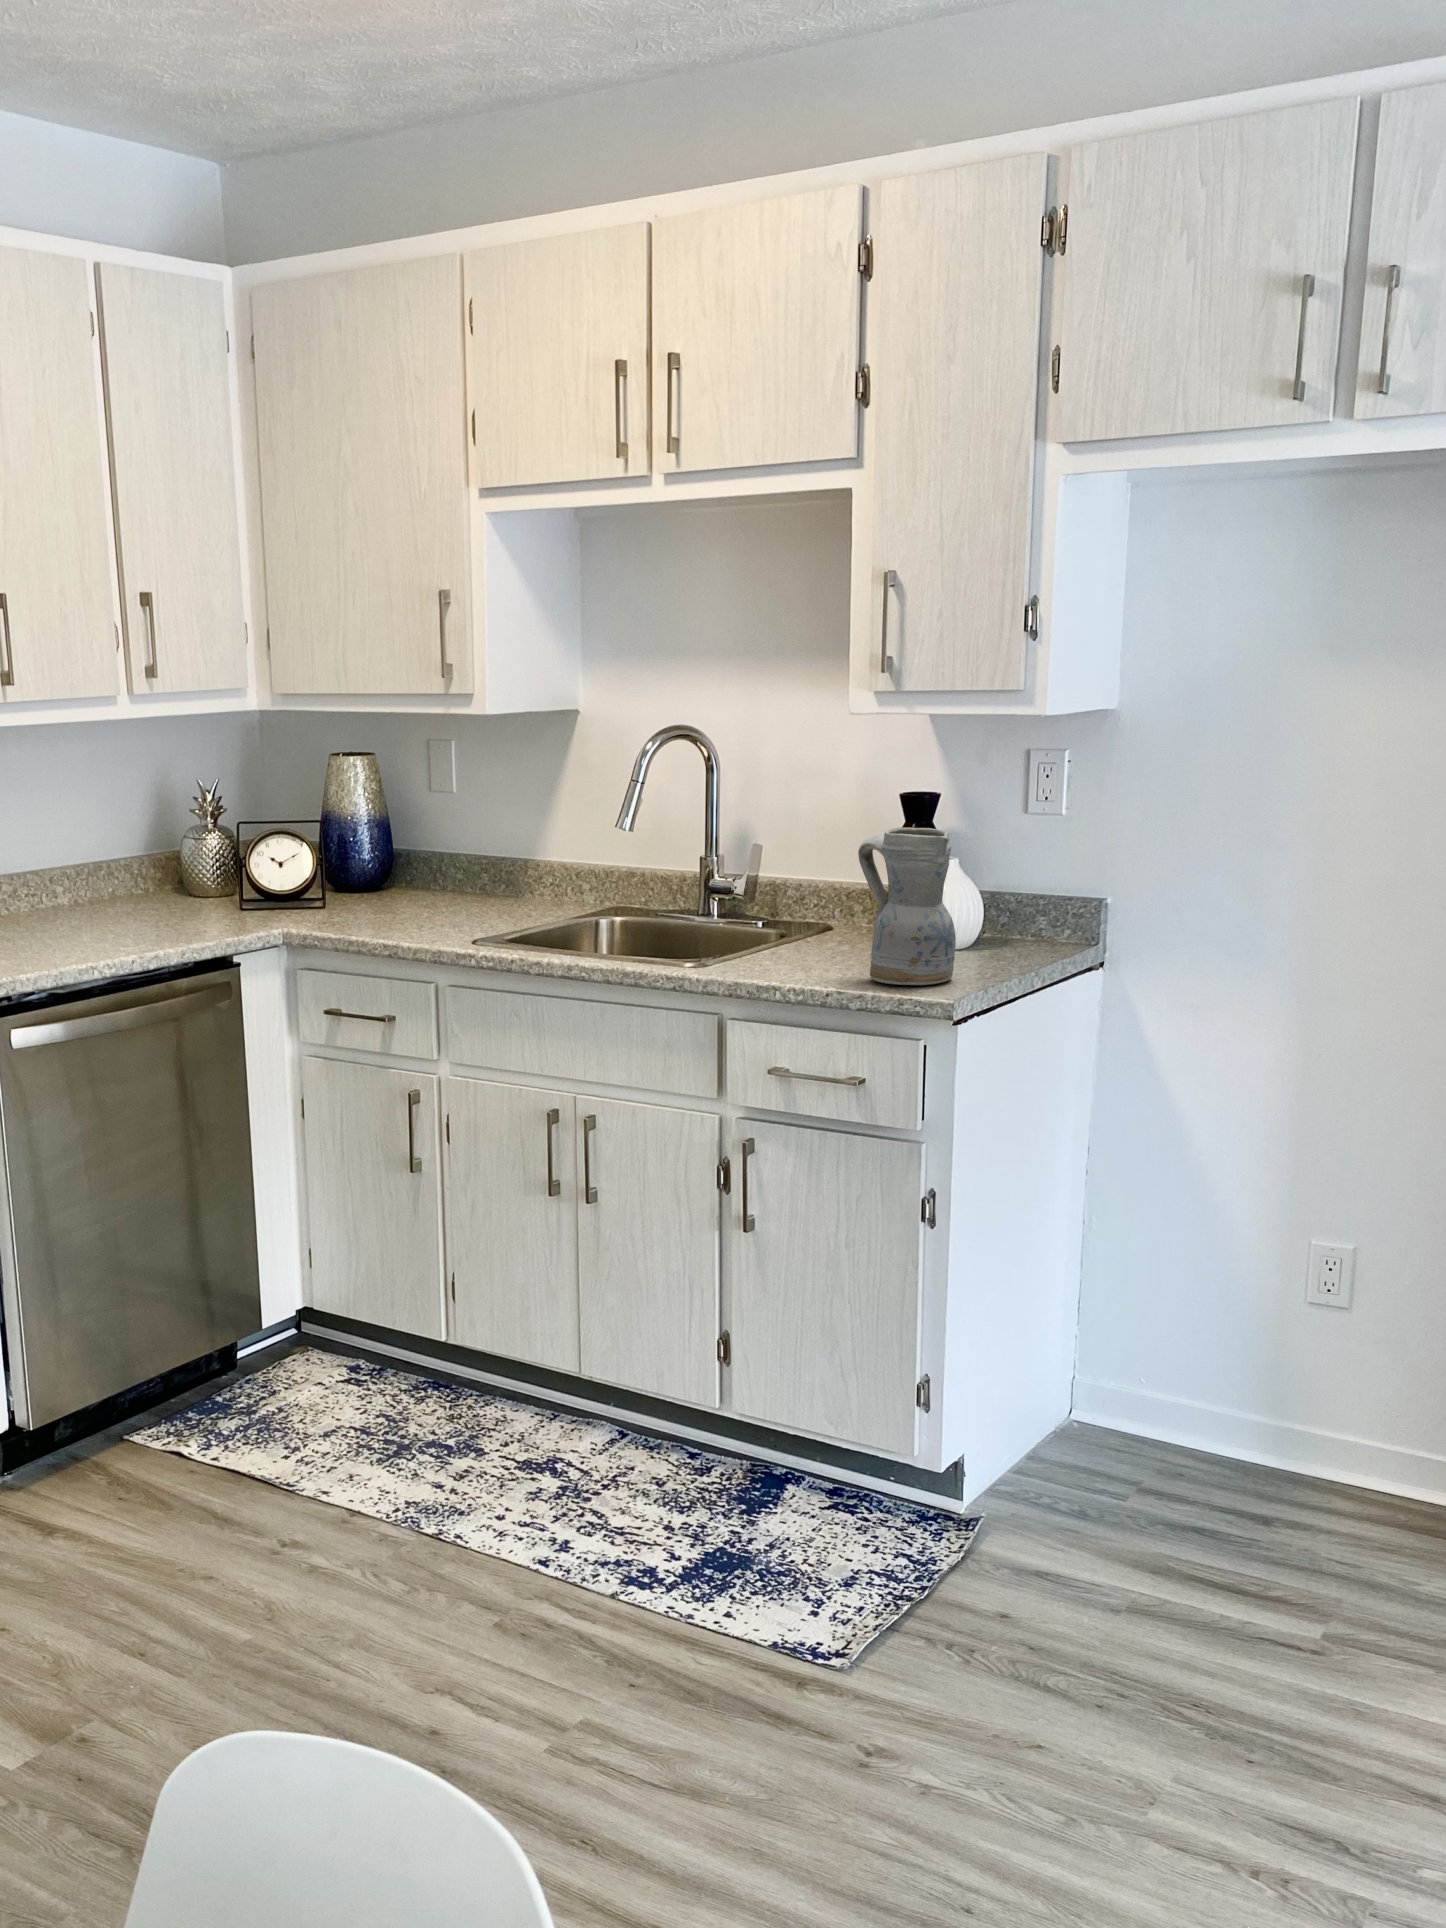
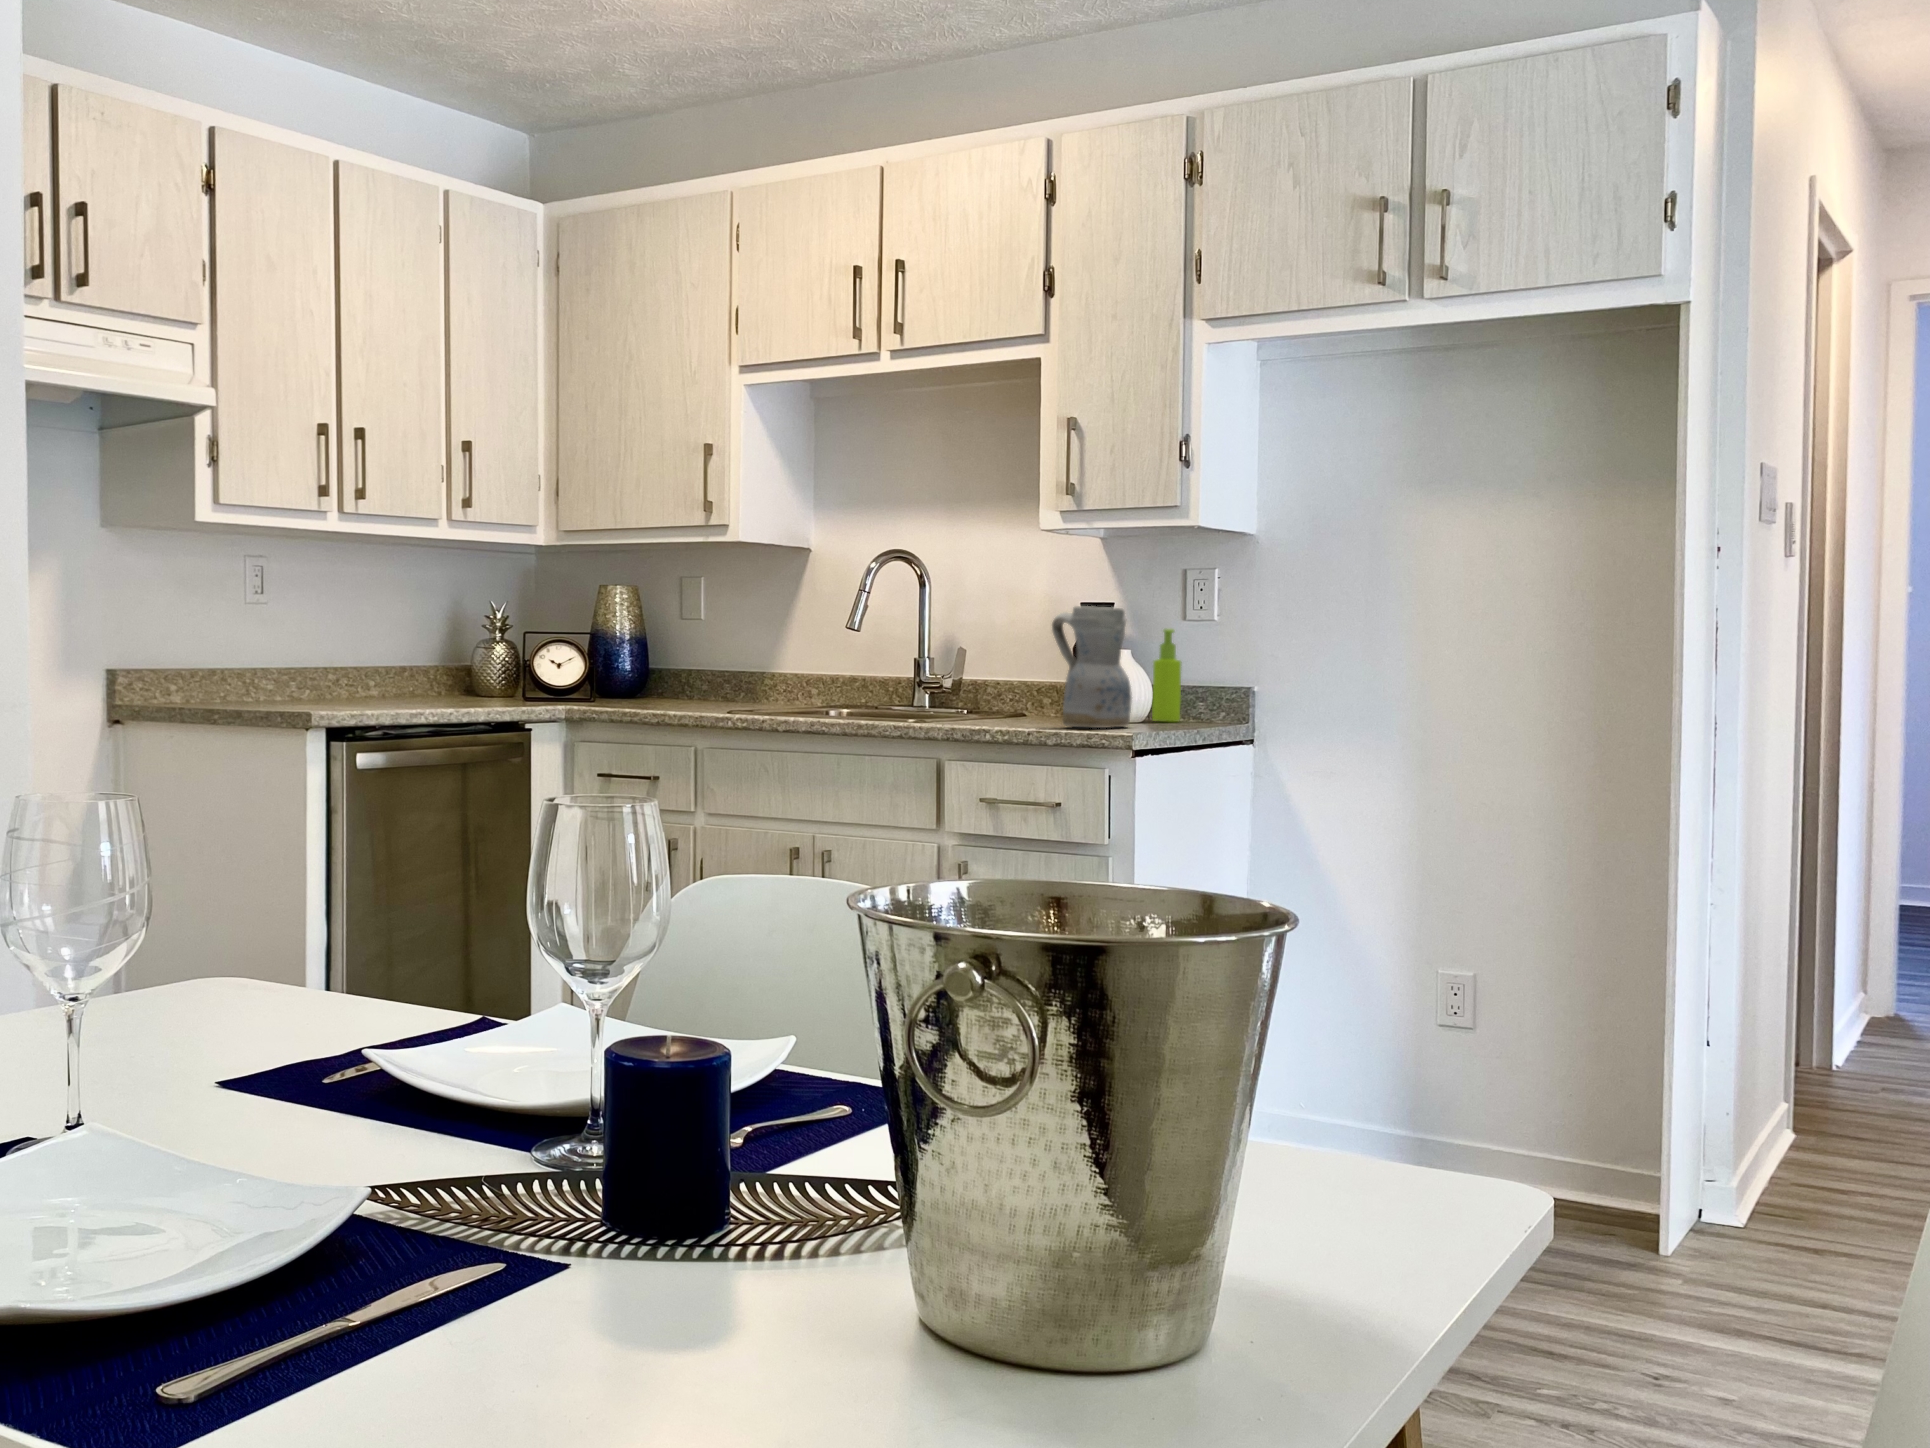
soap dispenser: none [982,842,1021,958] -> present [1152,629,1182,722]

